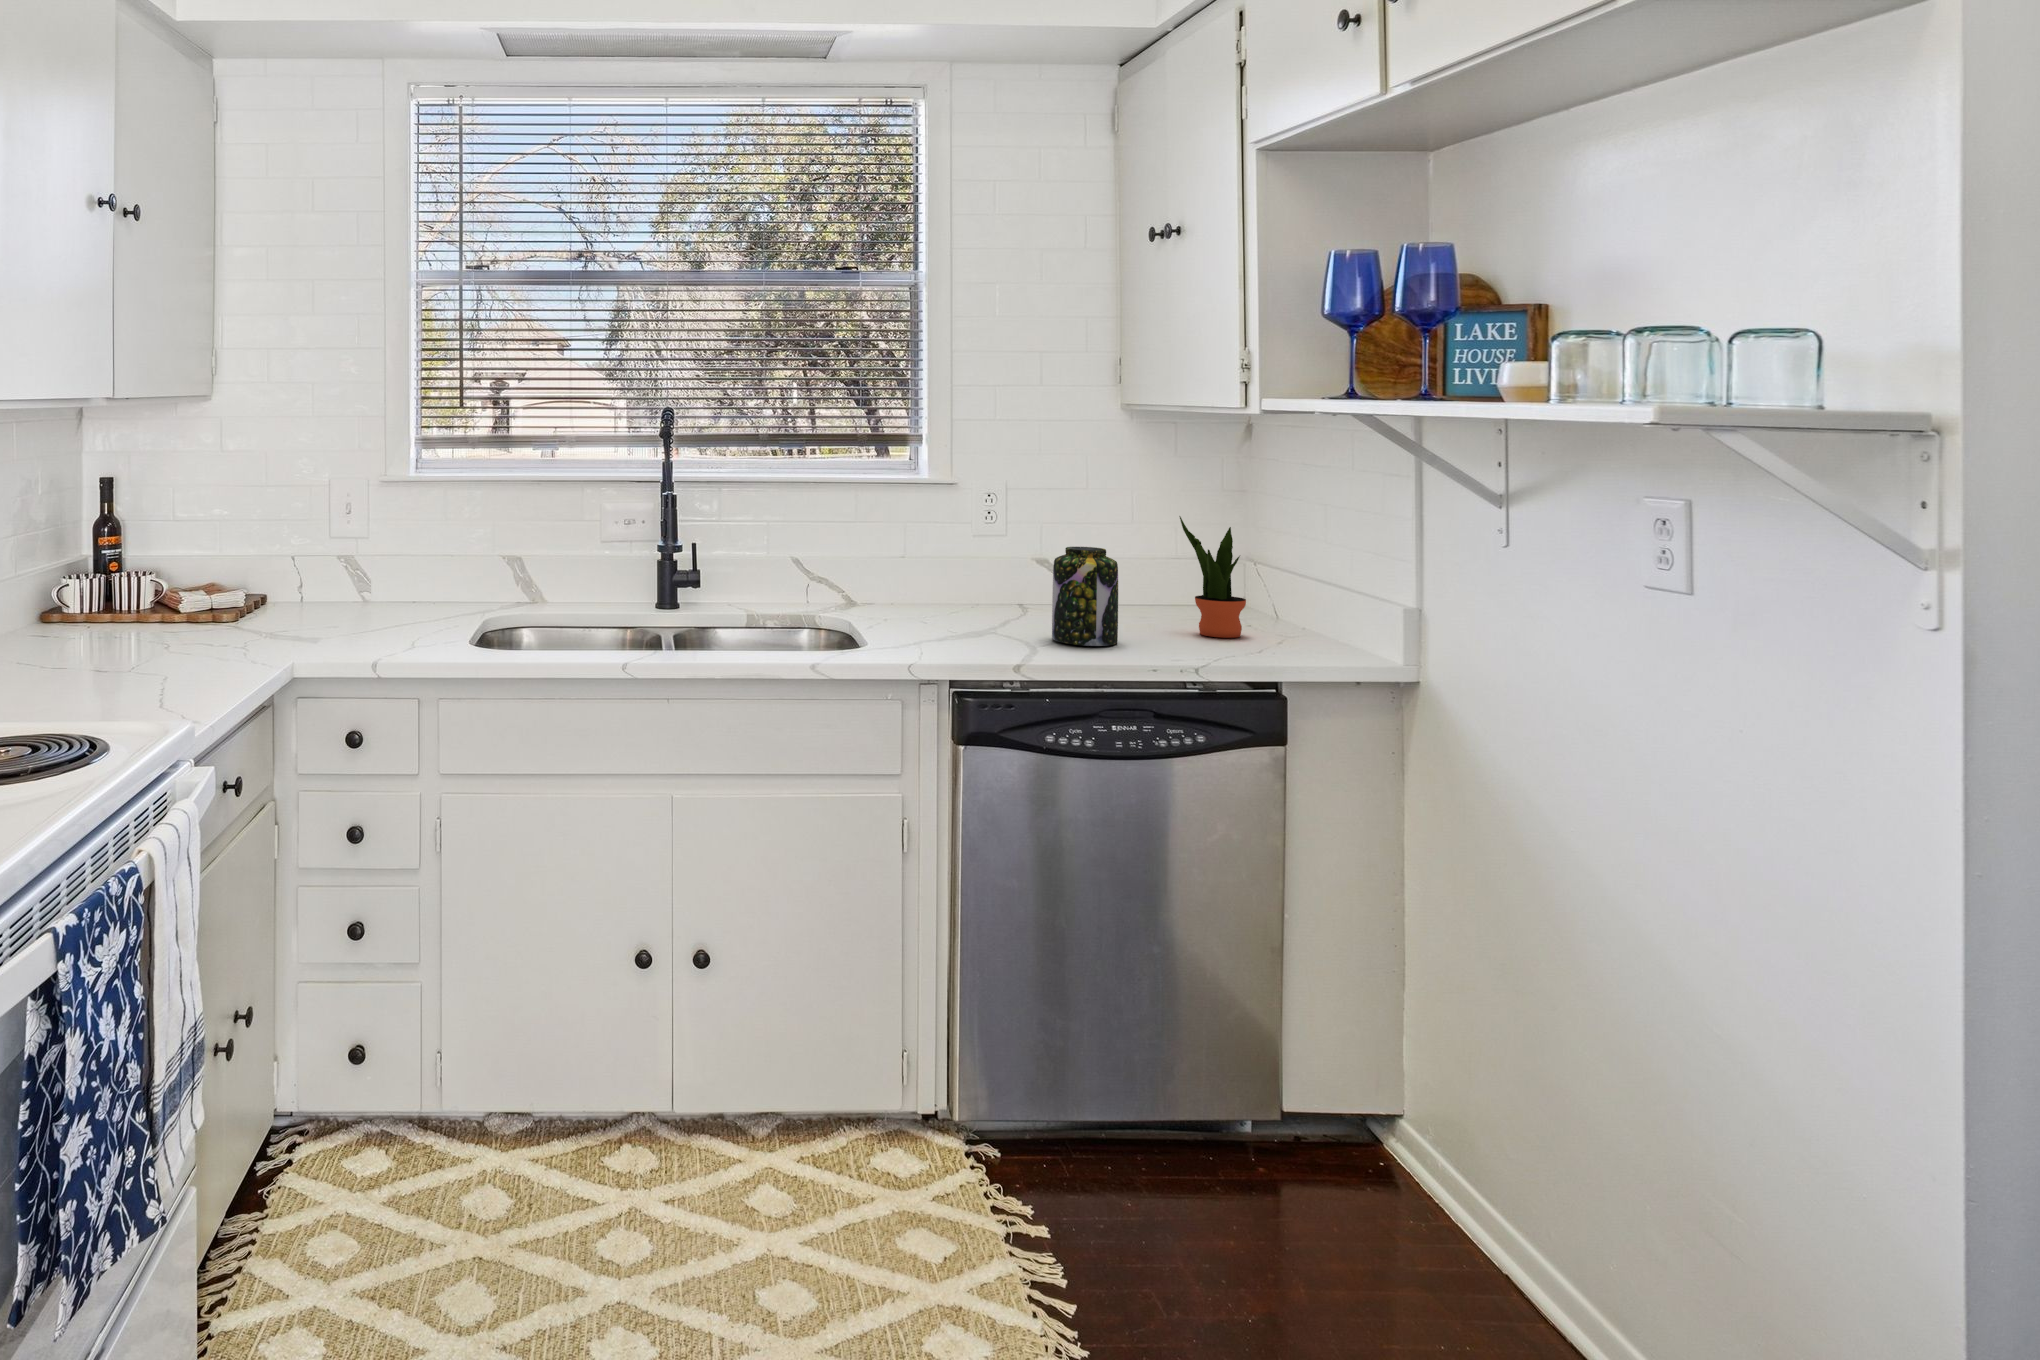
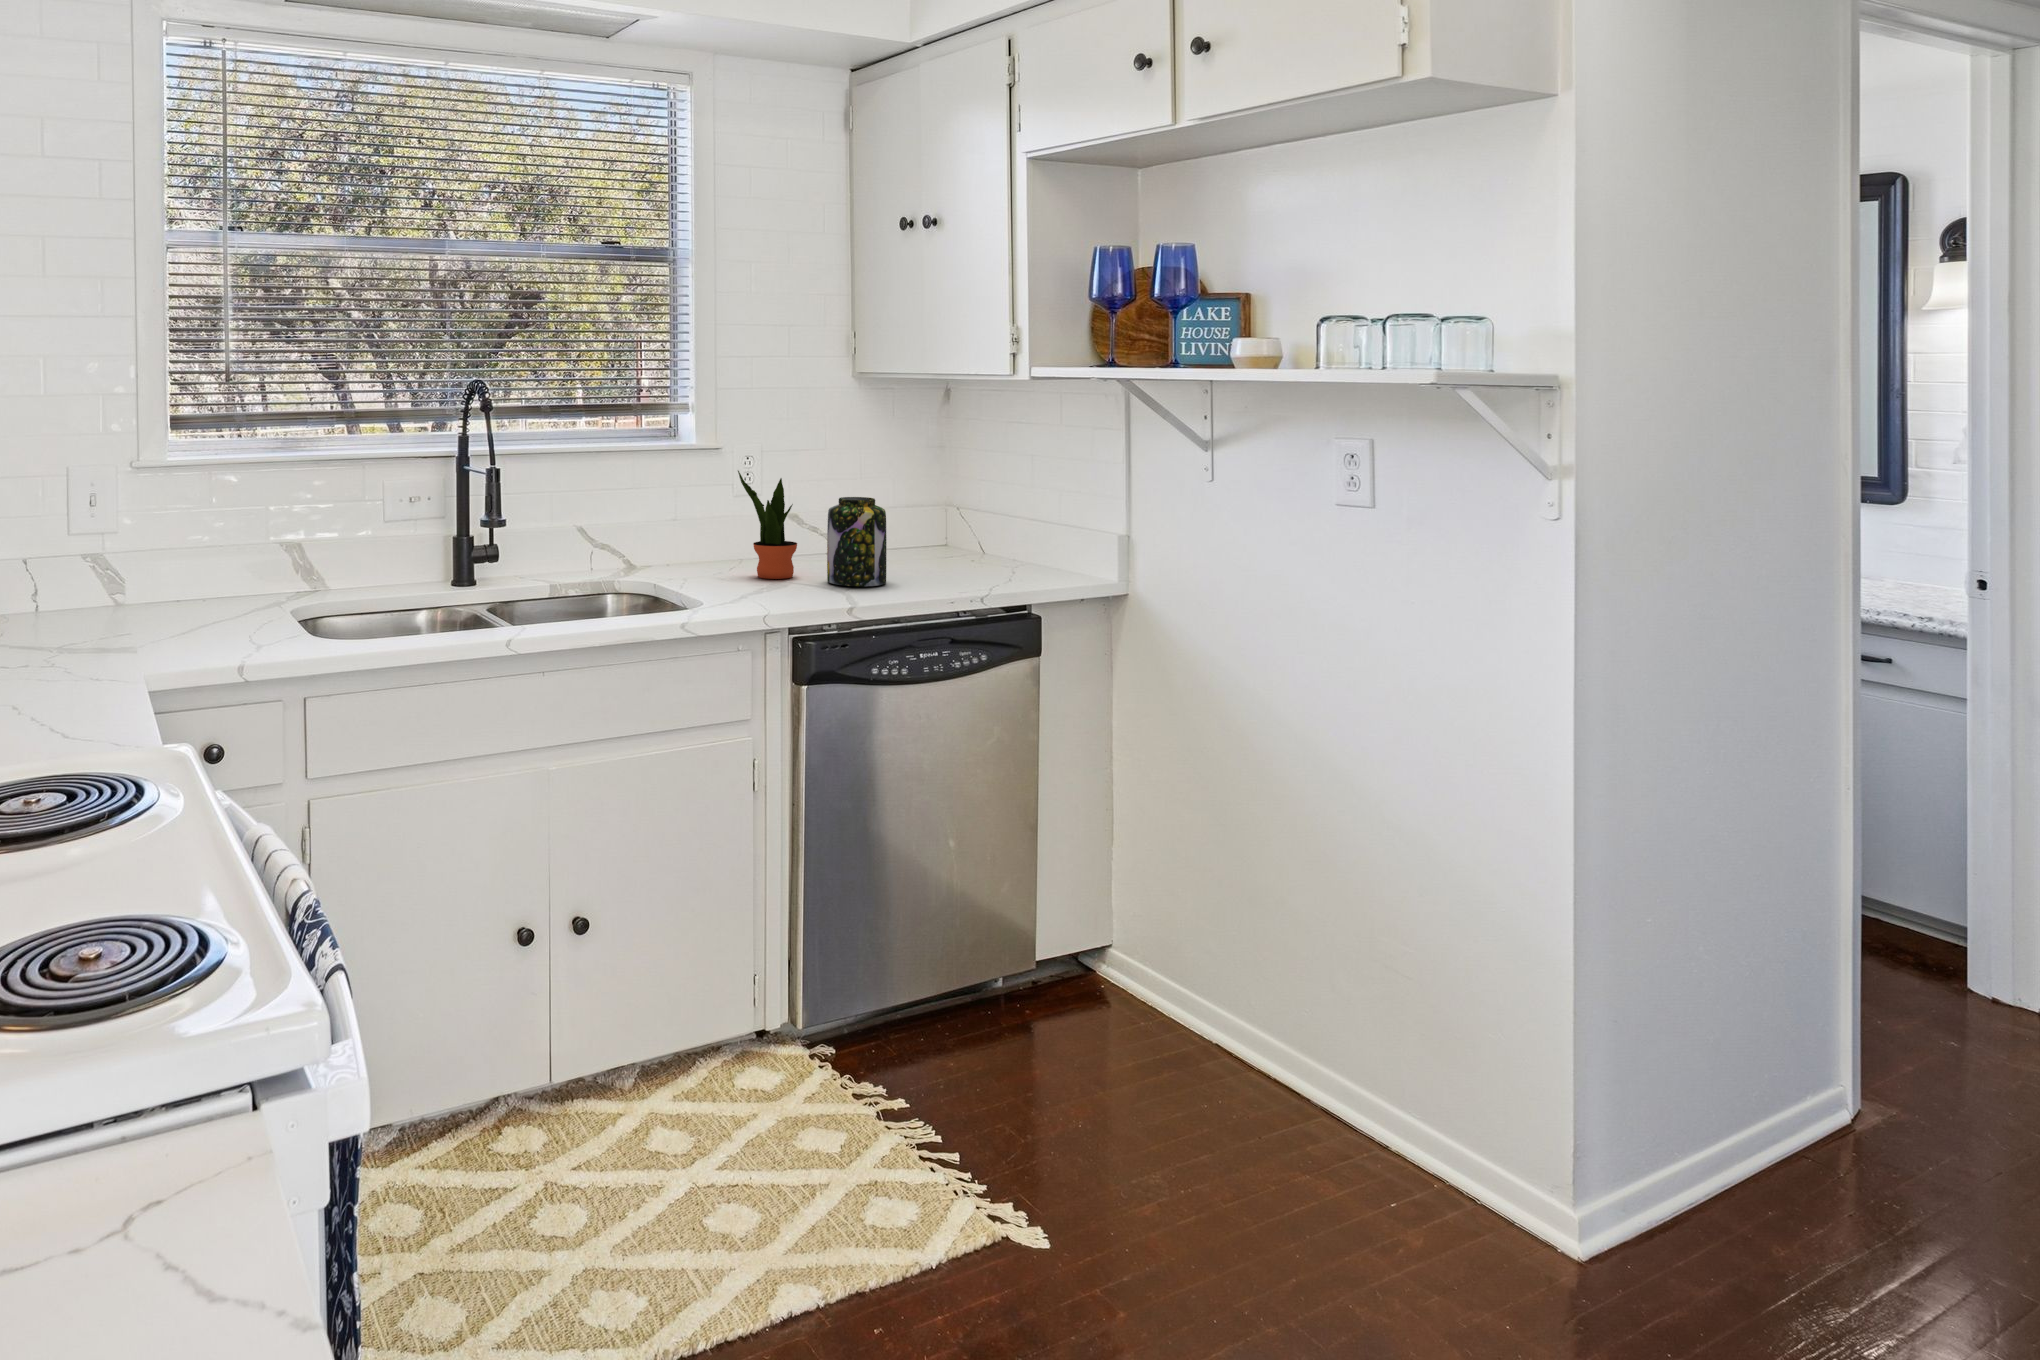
potted plant: present [1179,516,1246,638] -> present [738,471,797,579]

